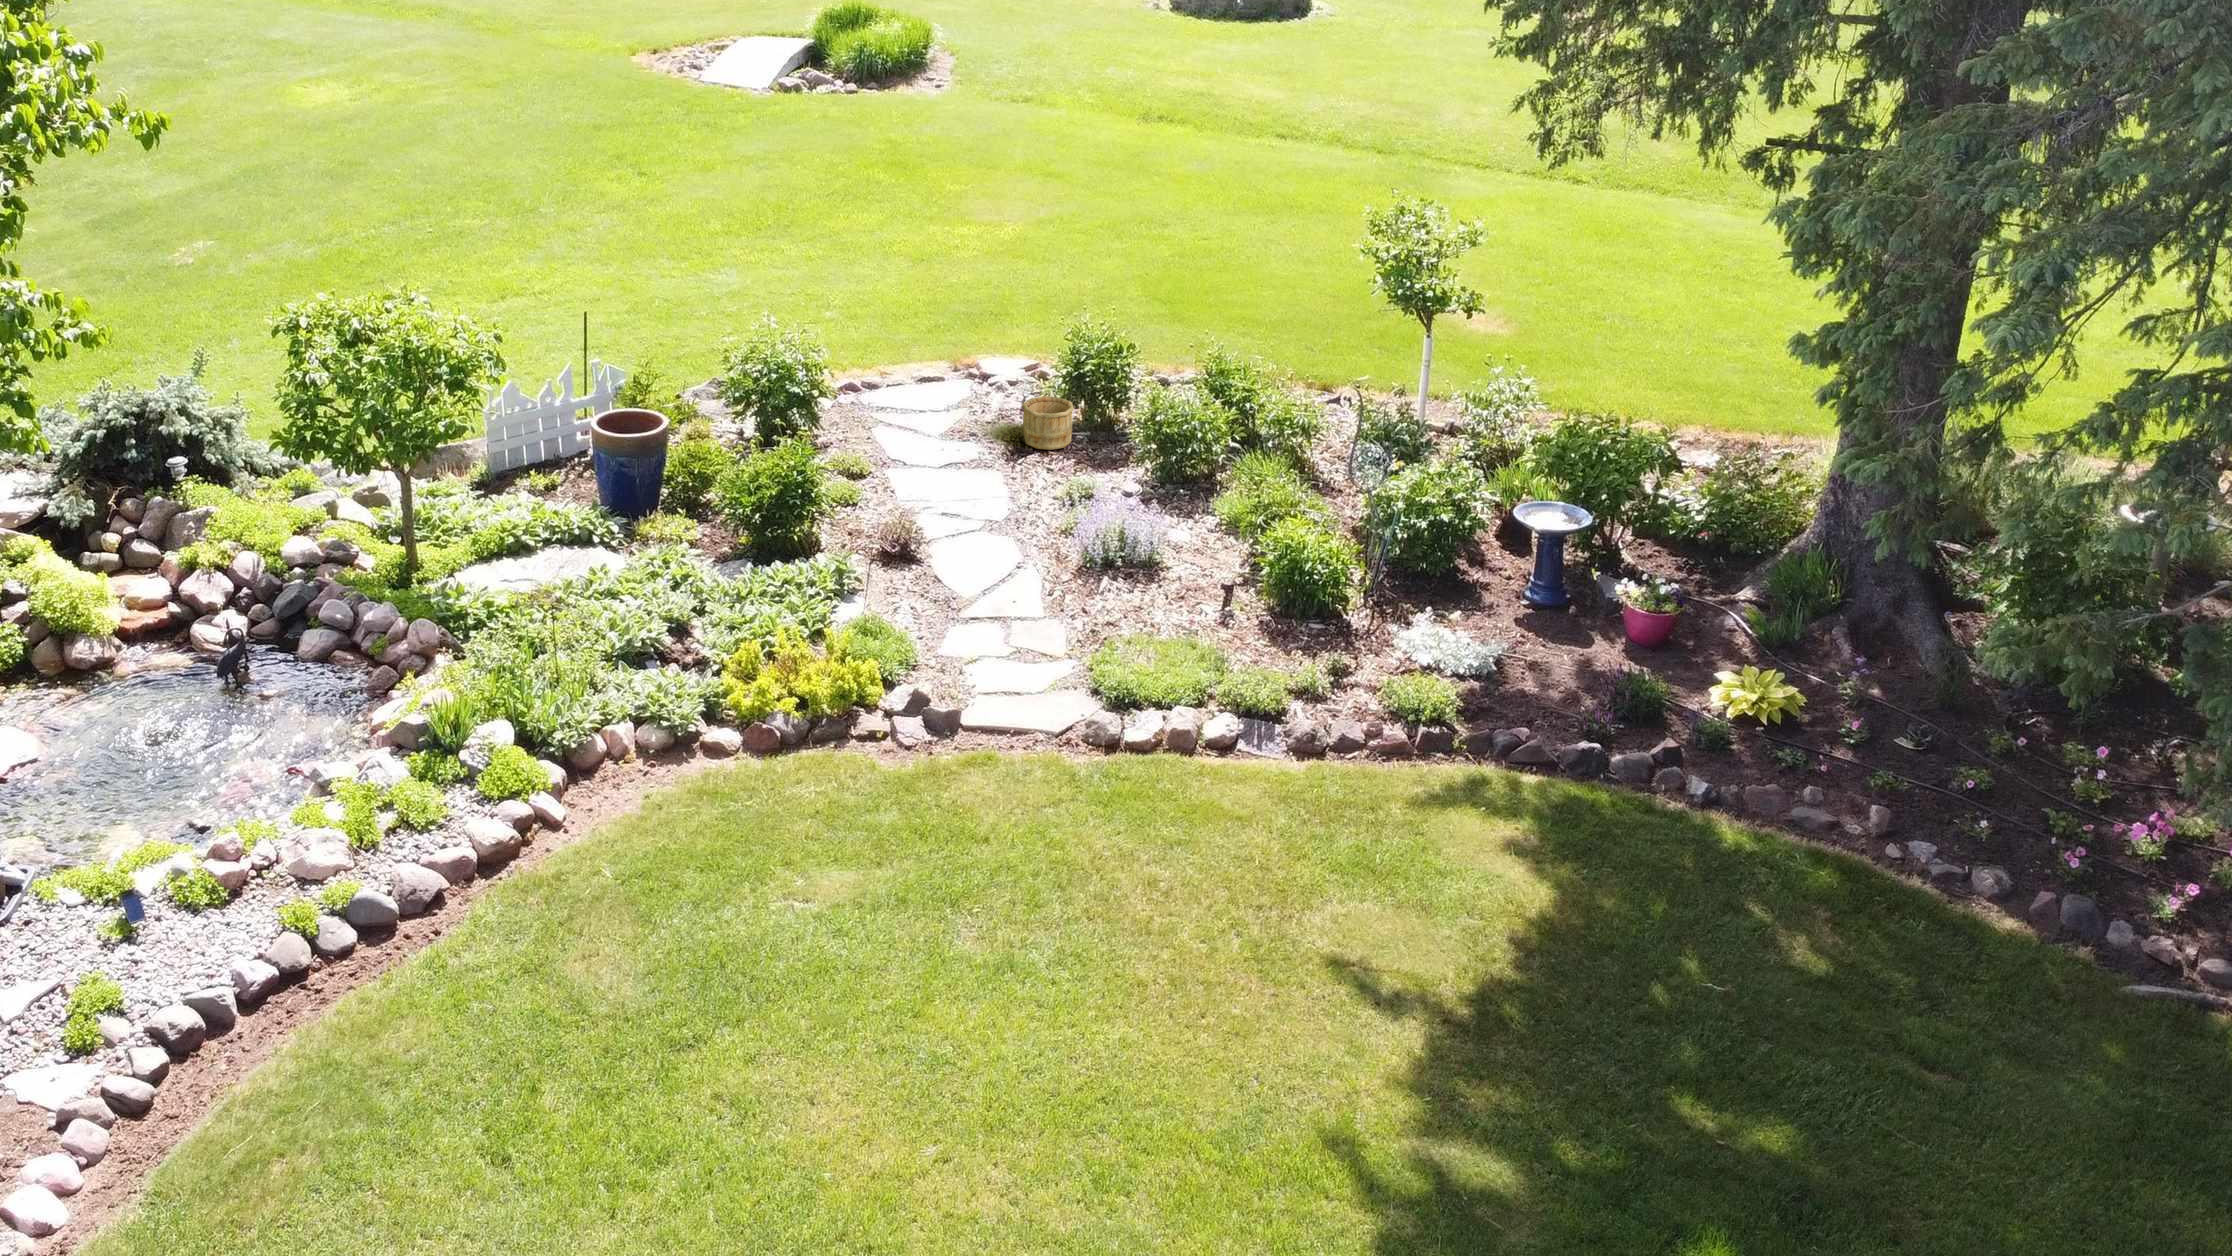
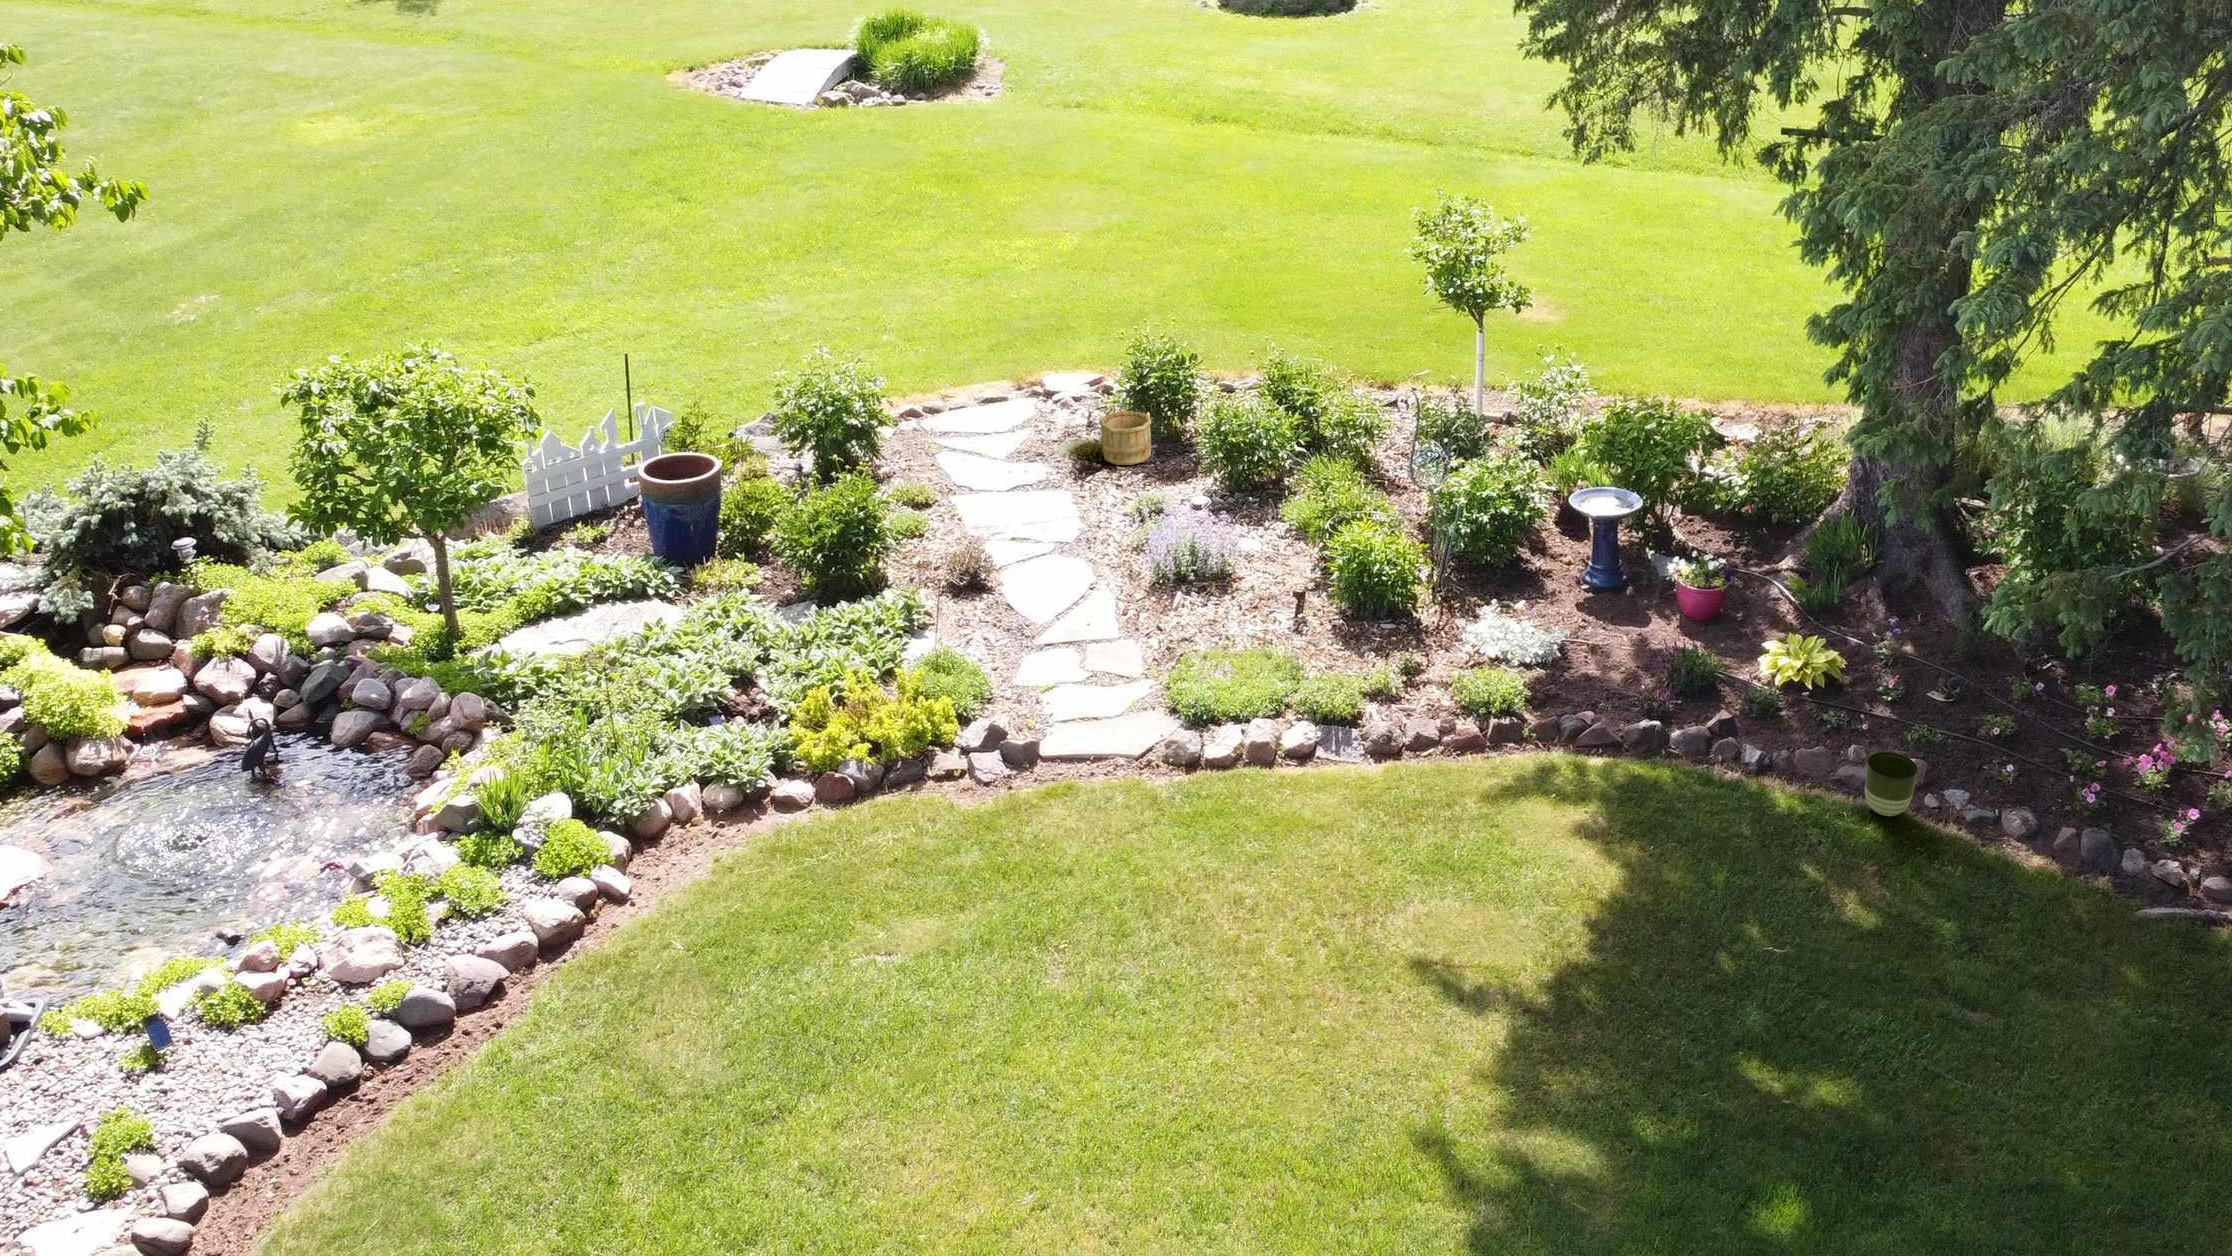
planter: none [1846,800,1911,870] -> present [1865,752,1918,816]

